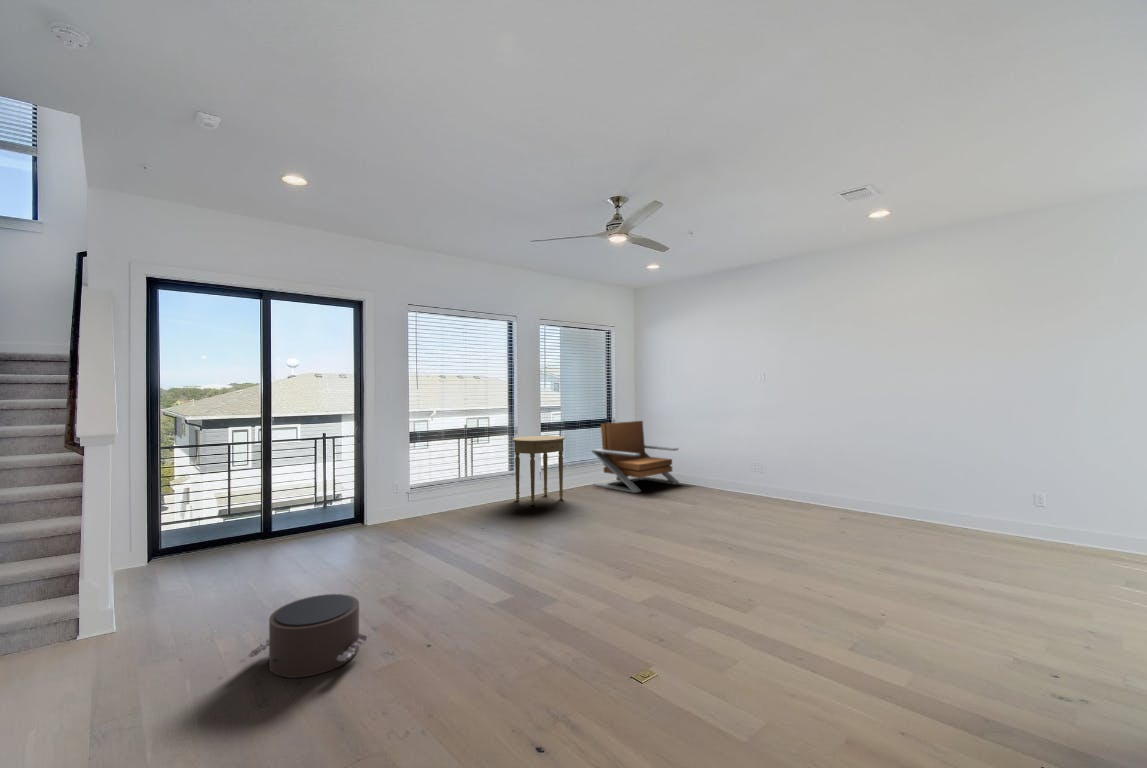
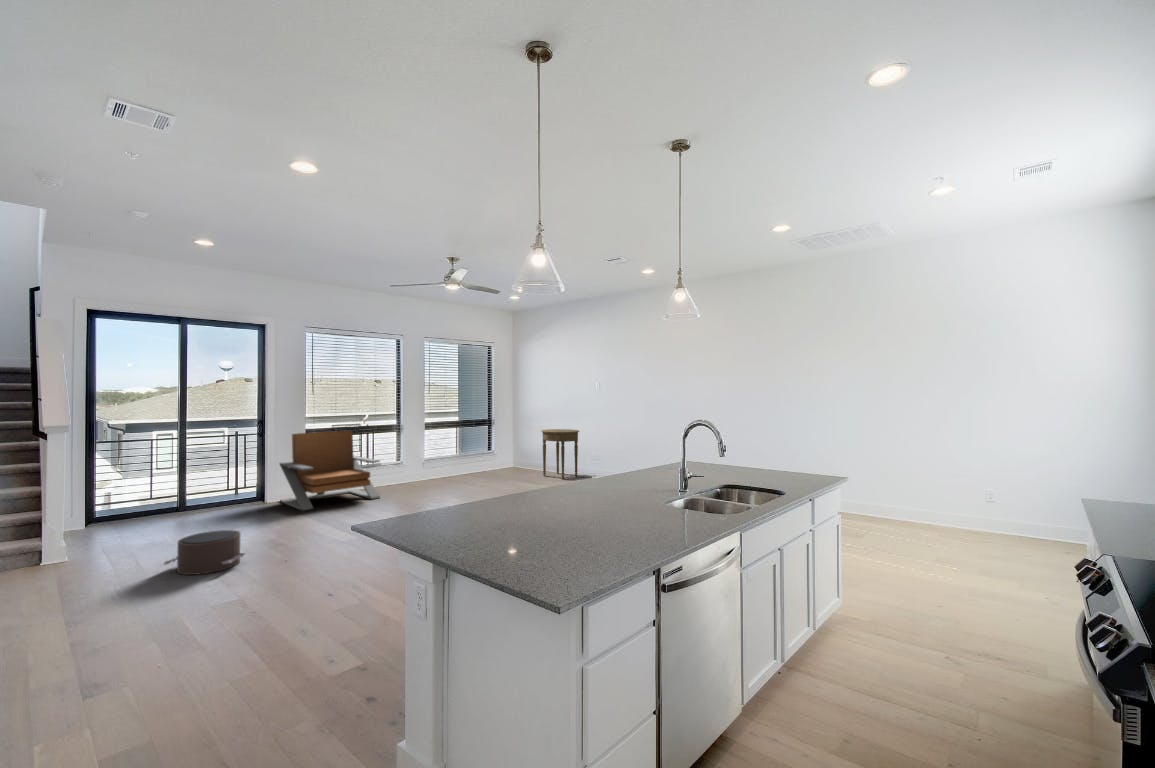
lounge chair: present [592,421,679,493] -> present [280,430,380,511]
side table: present [512,436,565,505] -> present [541,429,579,479]

